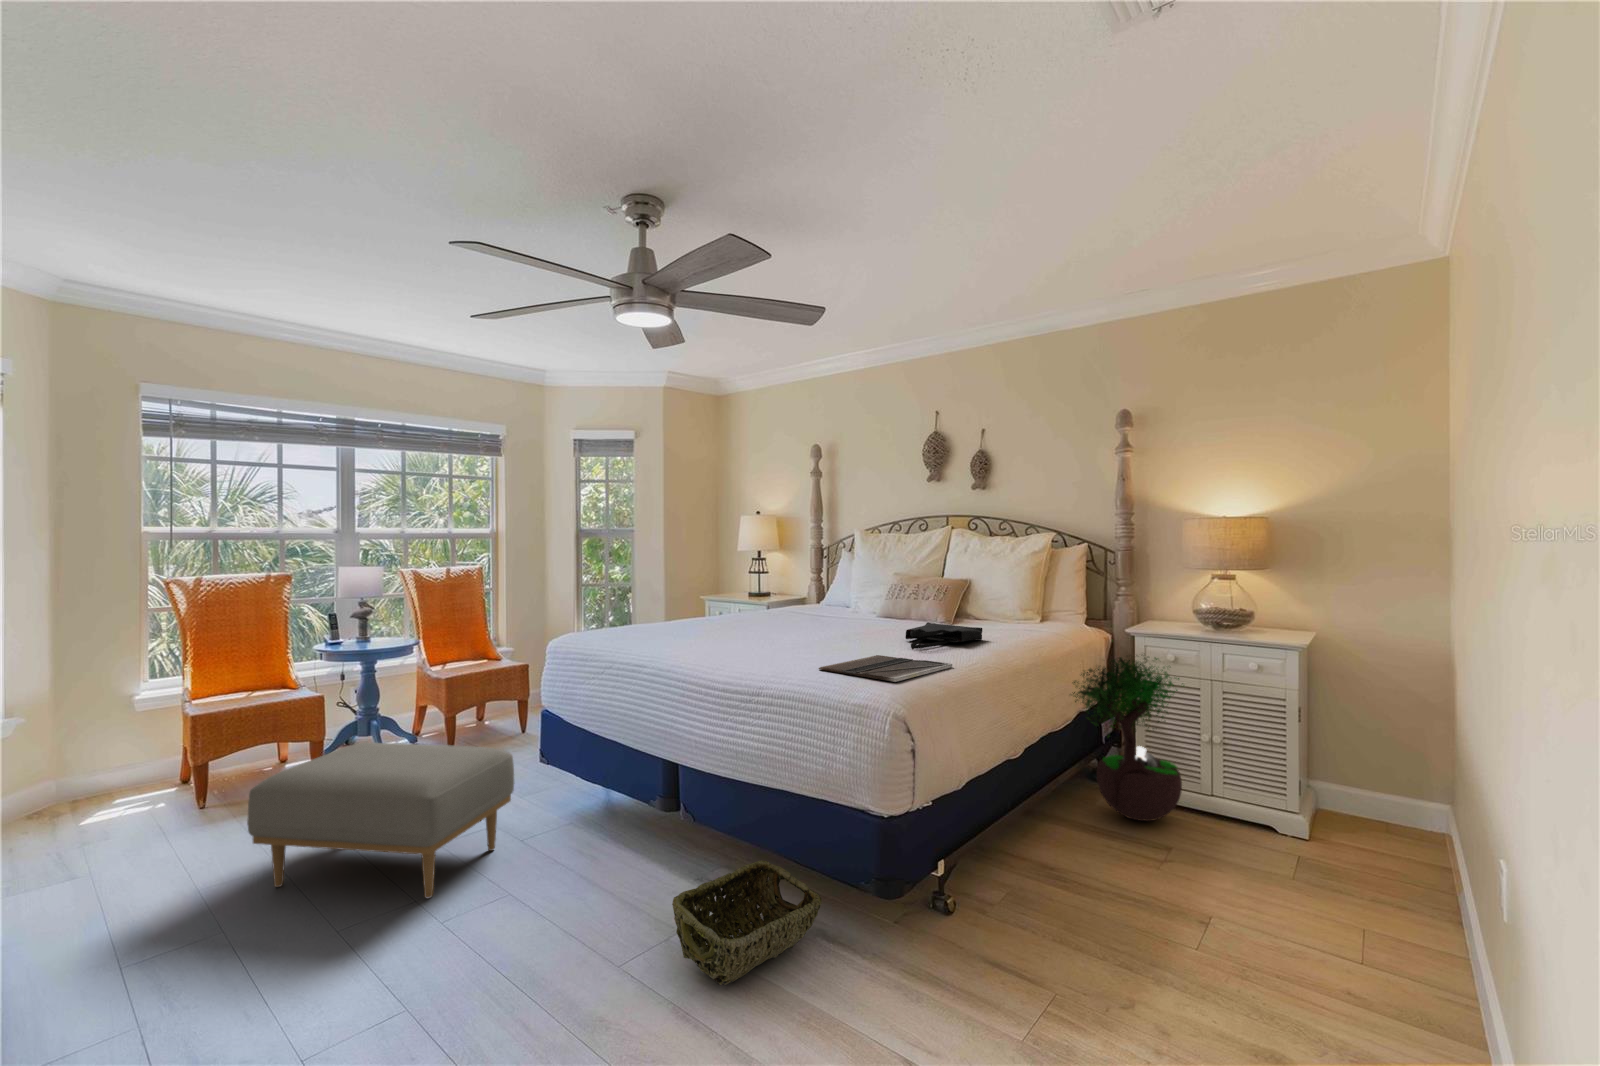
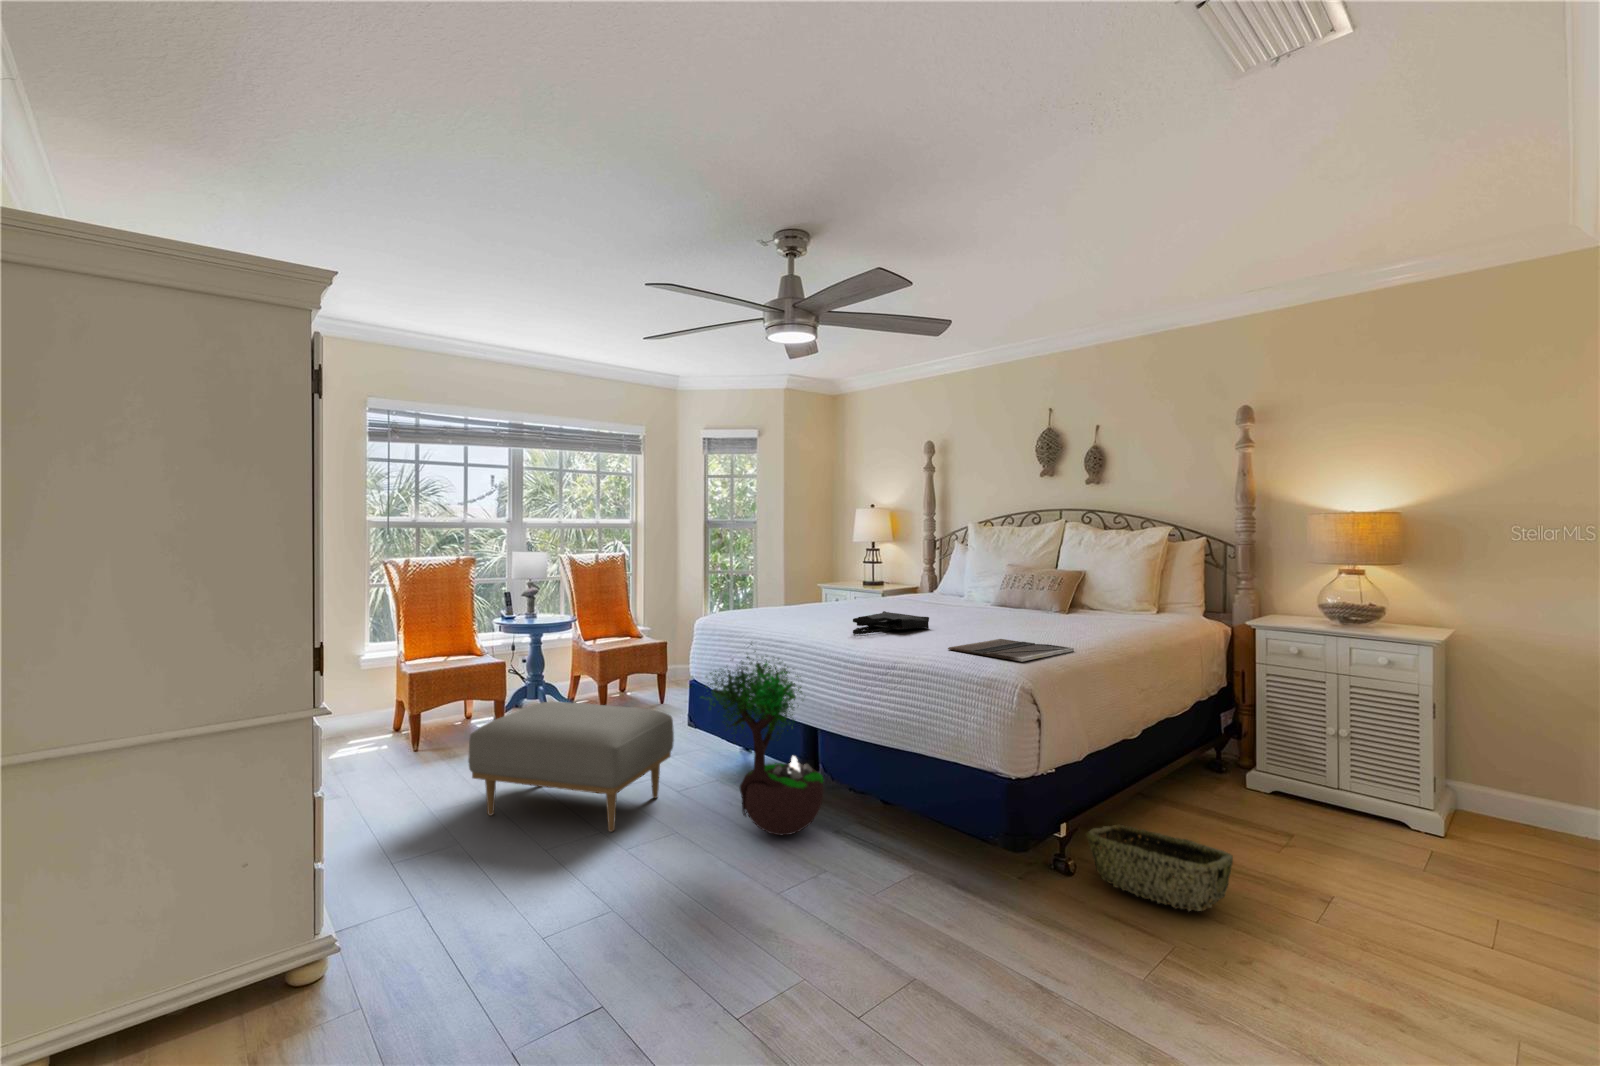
tote bag: present [905,622,982,649] -> present [853,611,929,634]
potted tree: present [1073,657,1182,821] -> present [702,651,823,835]
woven basket: present [672,860,822,985] -> present [1086,825,1233,911]

